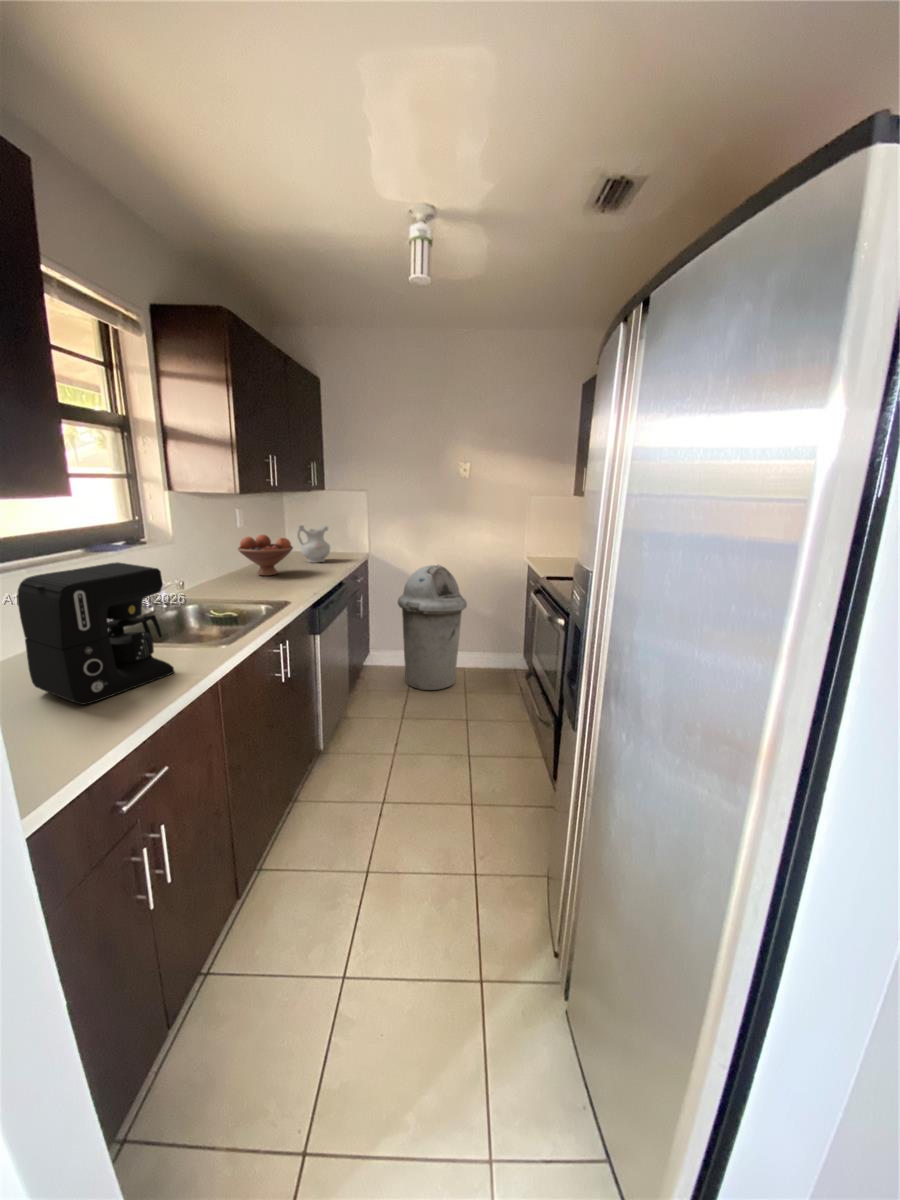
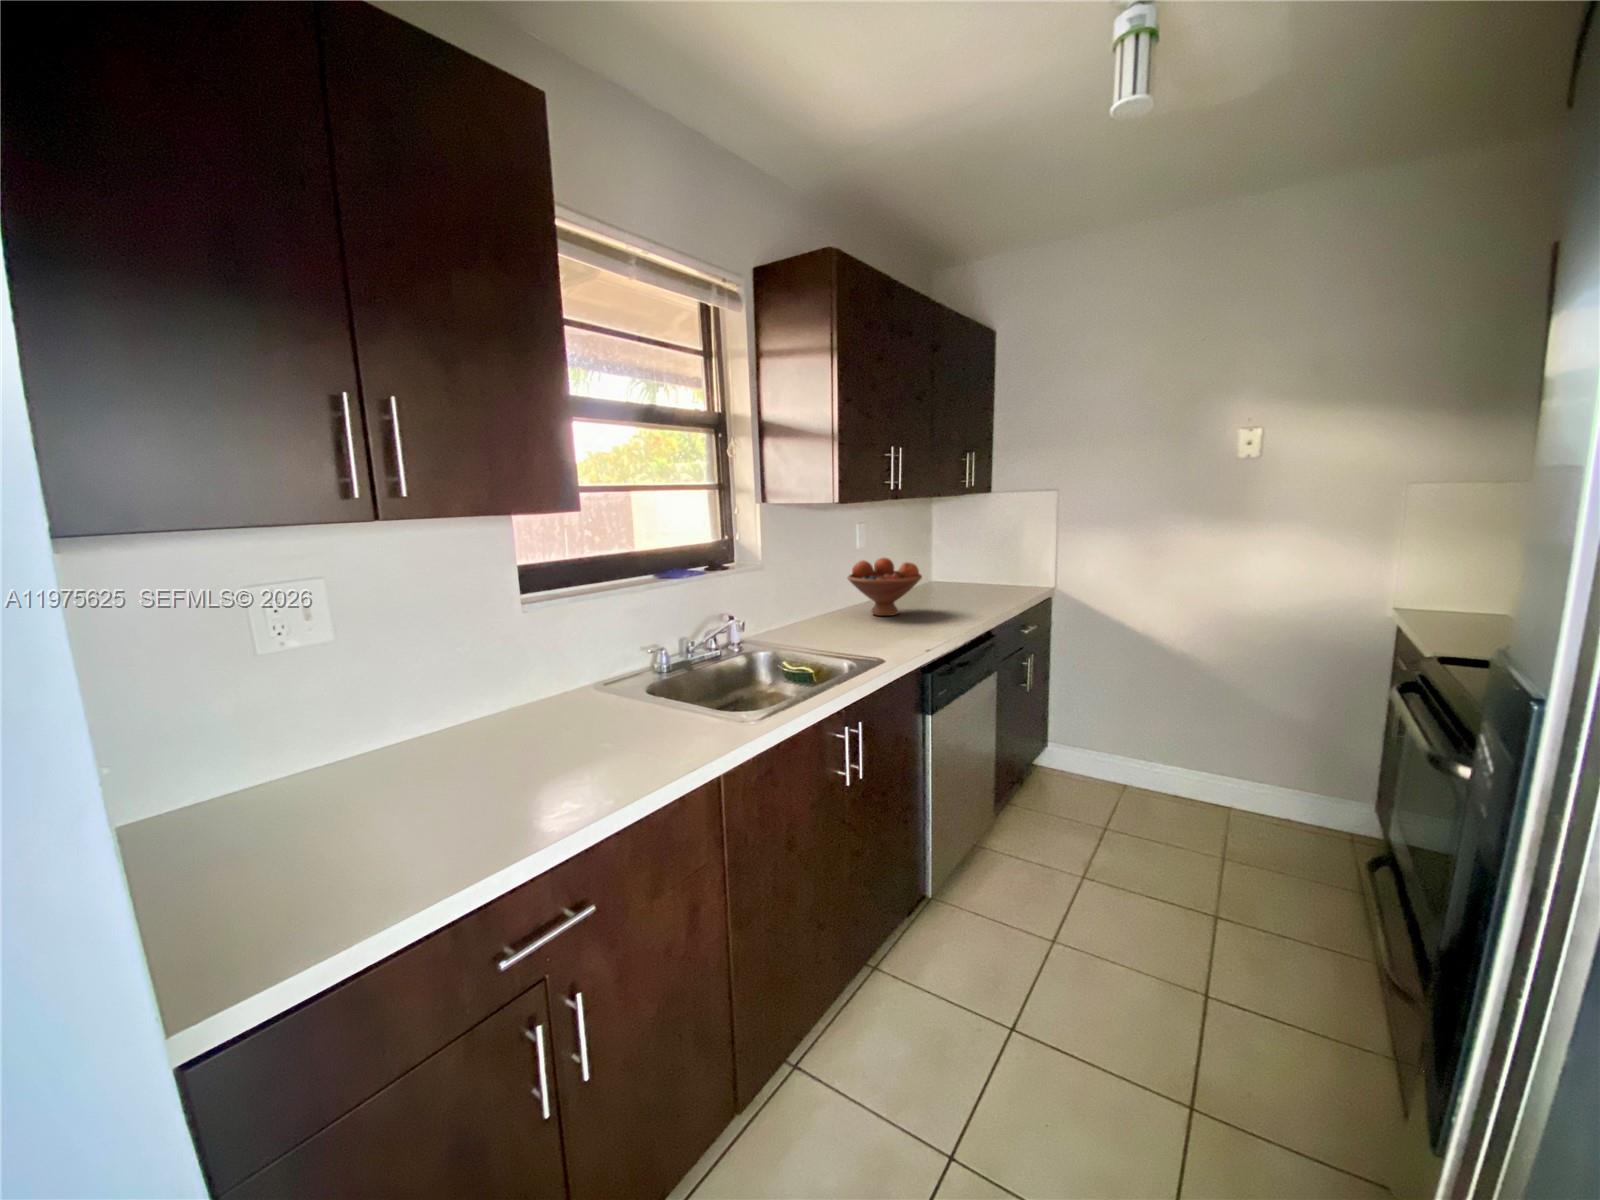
ceramic pitcher: present [297,526,330,563] -> none [937,544,986,600]
coffee maker: present [17,562,174,705] -> none [517,594,672,780]
trash can: present [398,565,467,690] -> none [1094,612,1235,837]

